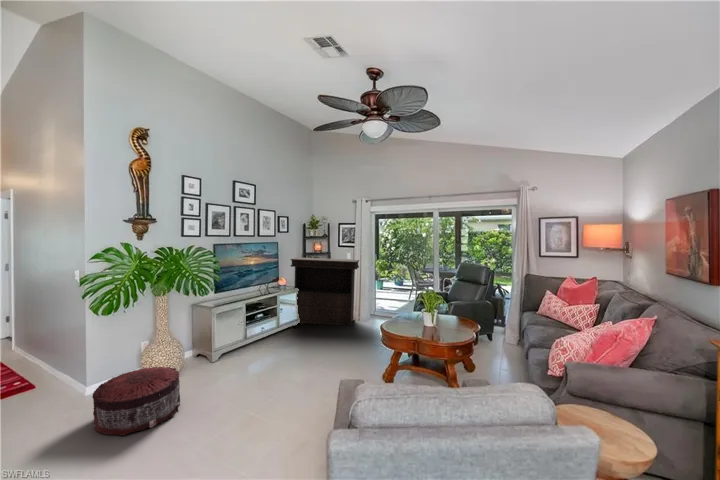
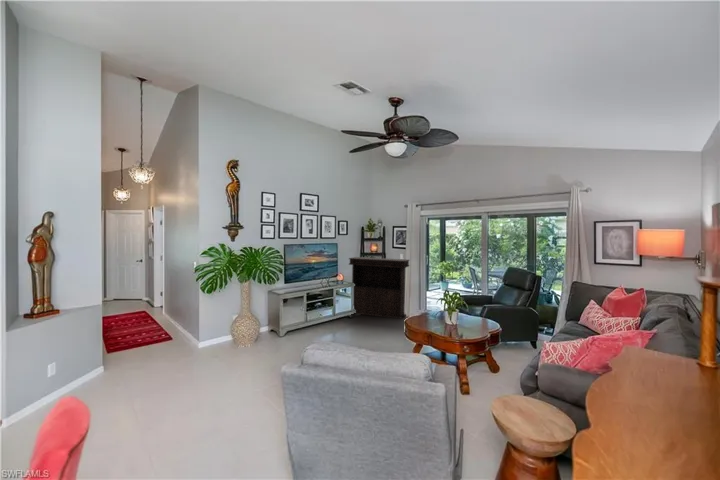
pouf: present [92,367,180,436] -> none [200,331,254,371]

